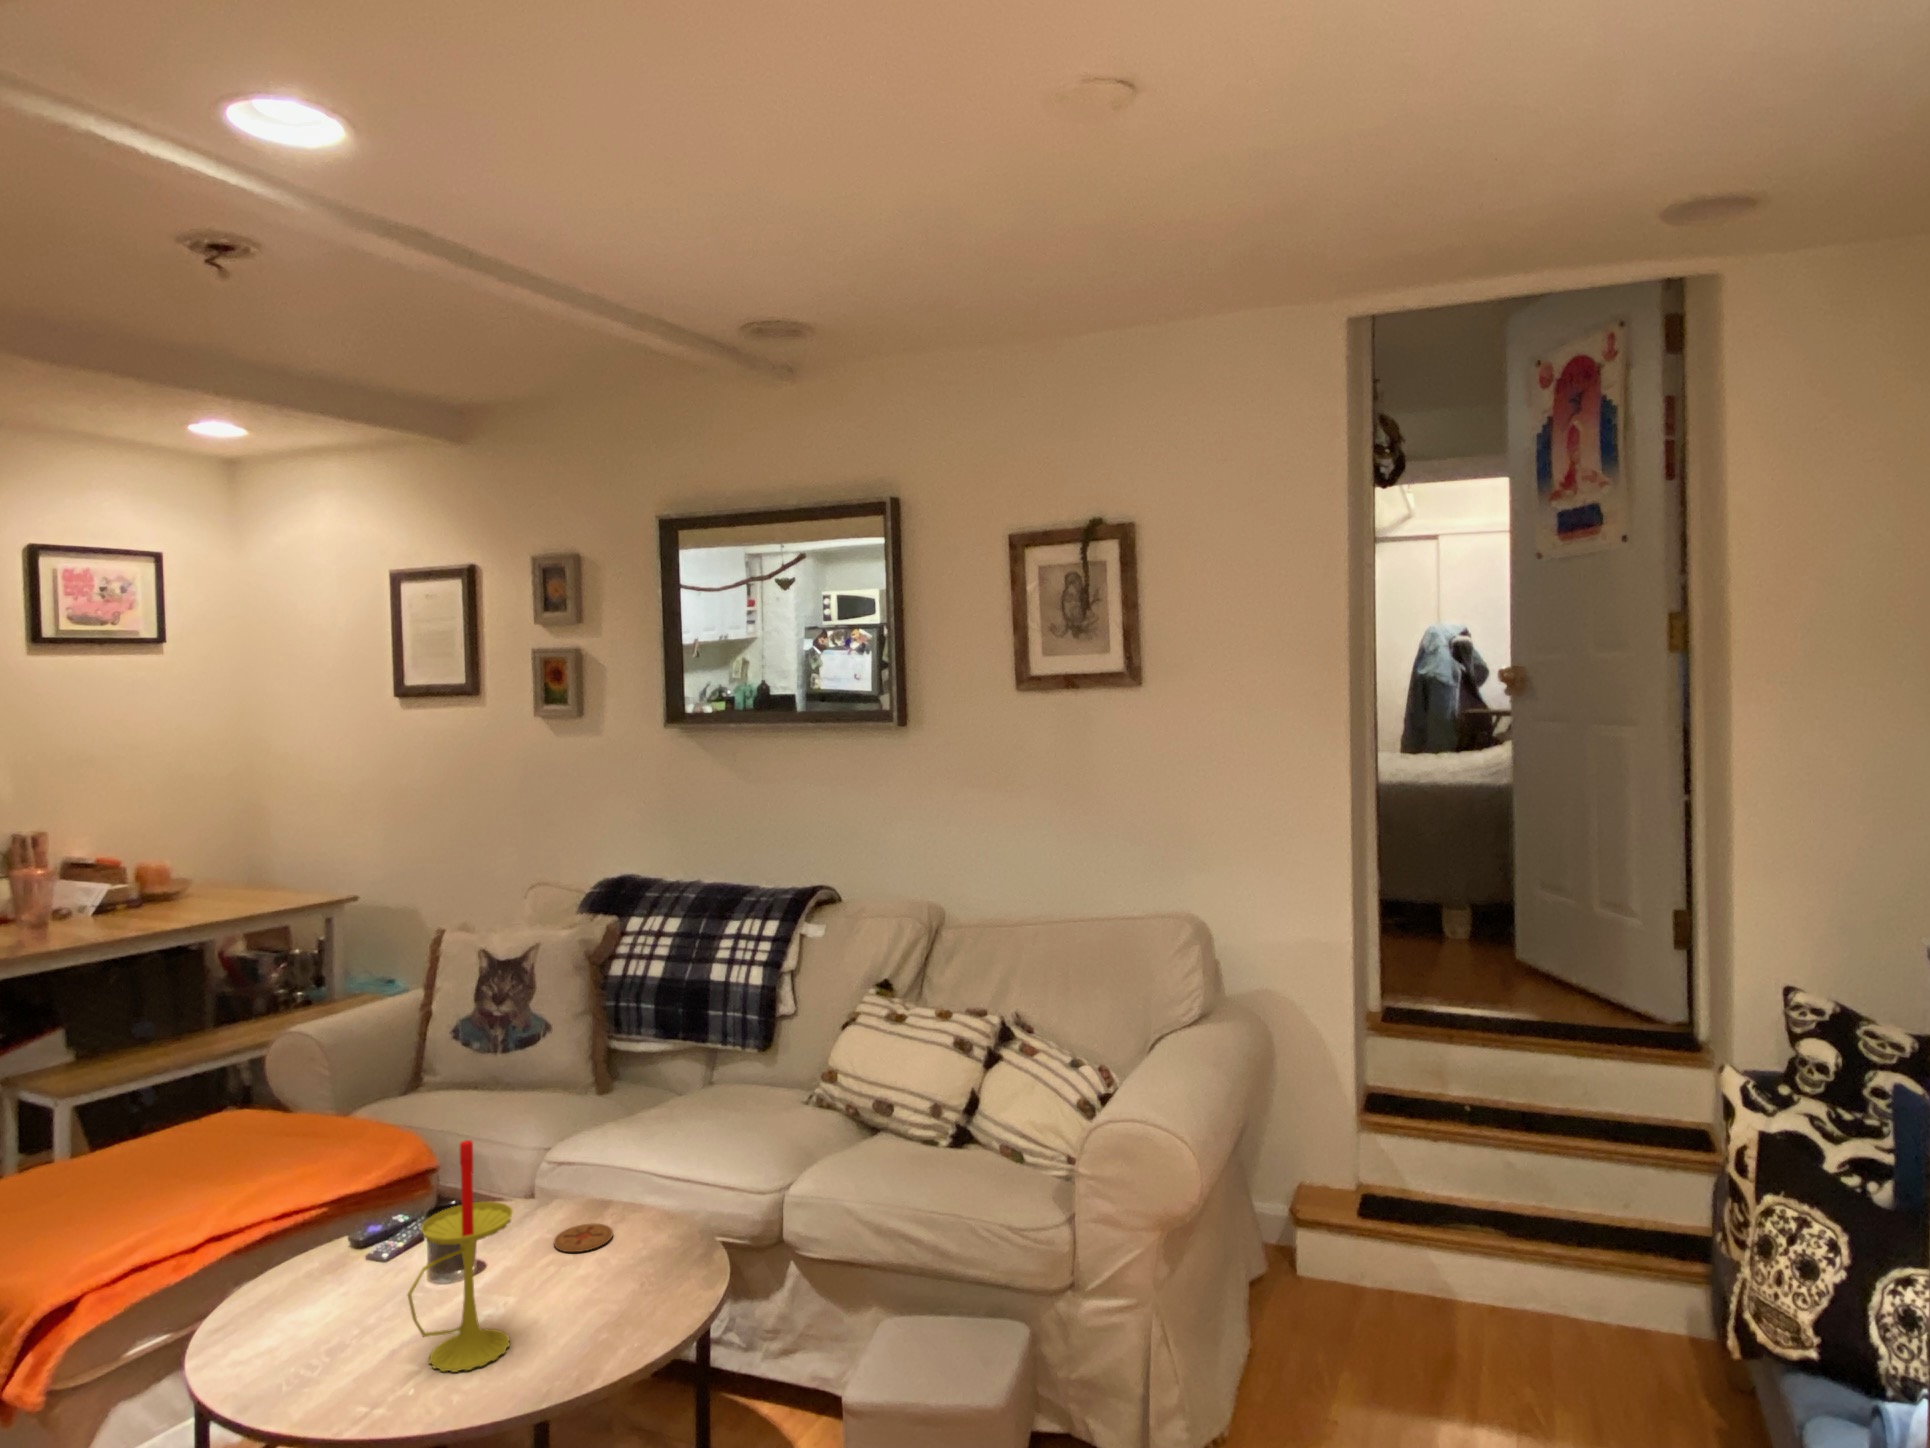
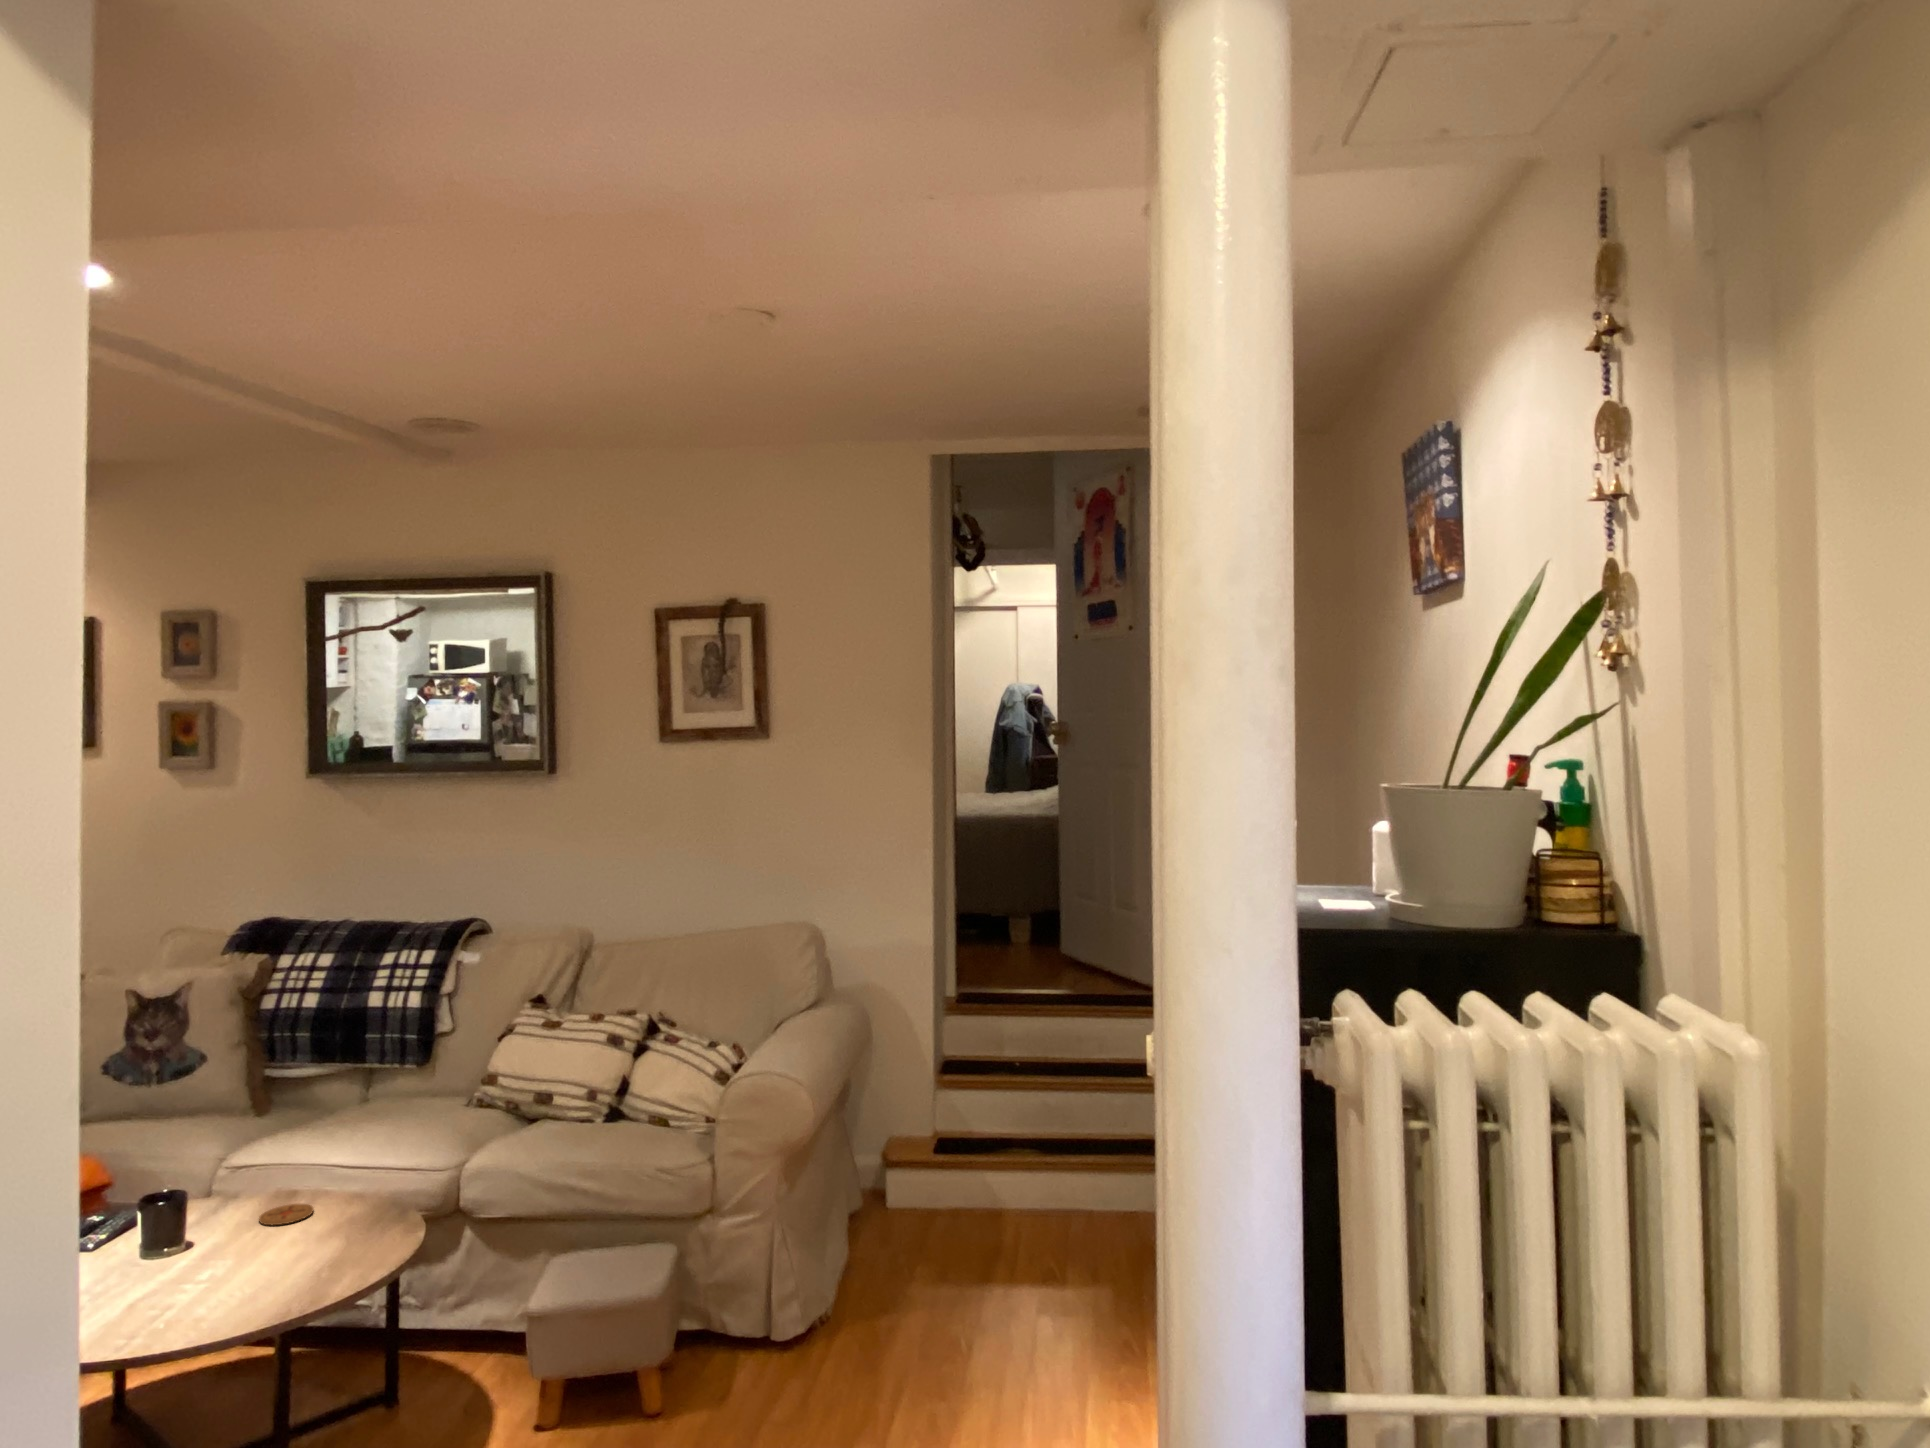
candle: present [407,1140,513,1372] -> none [164,1117,252,1308]

